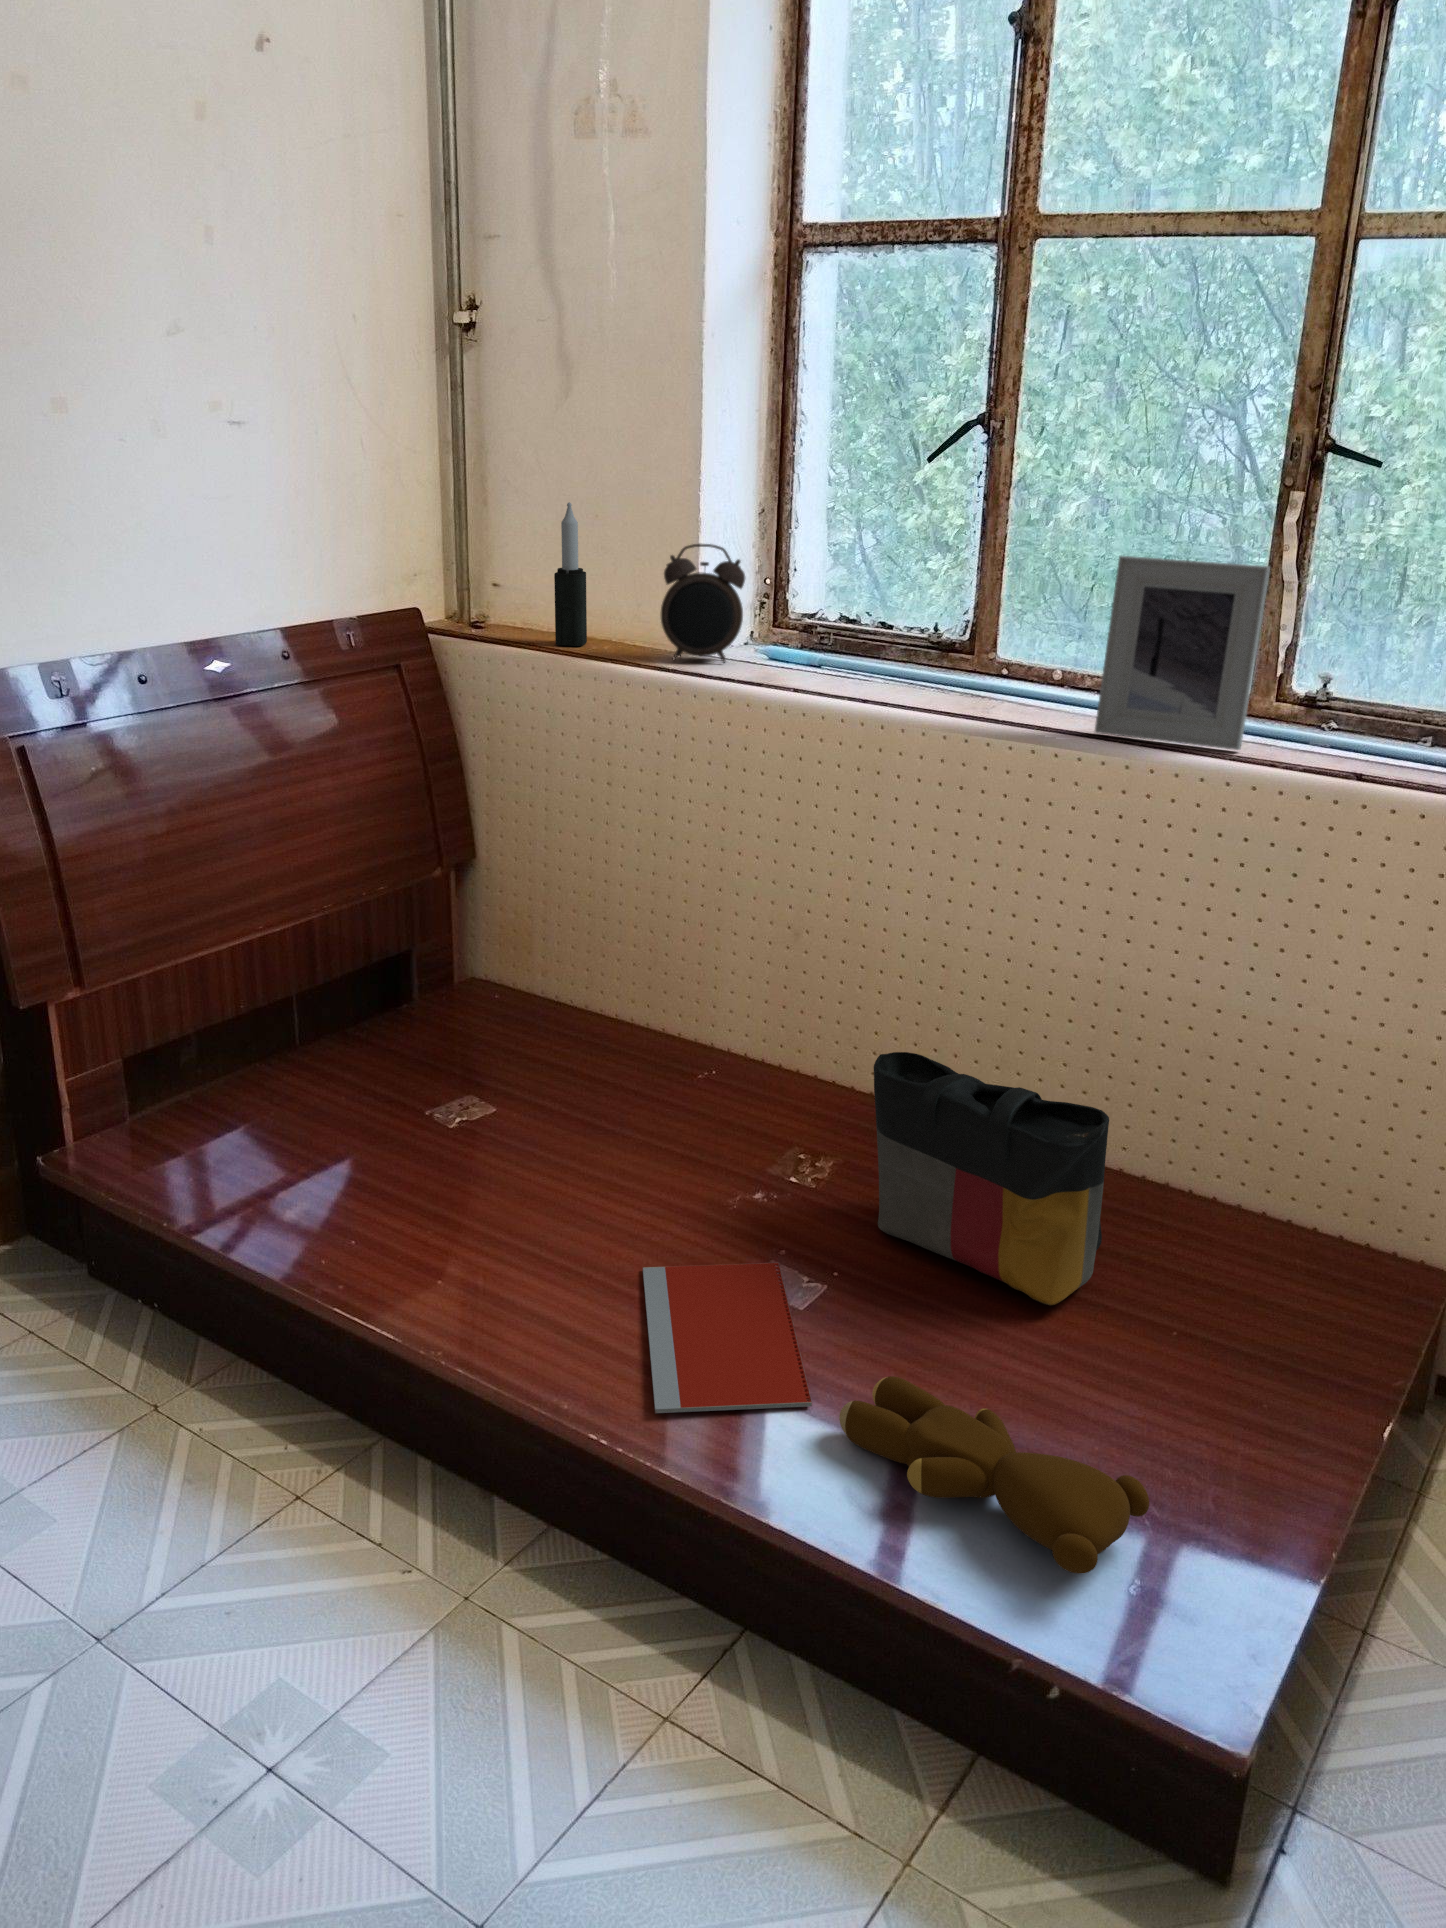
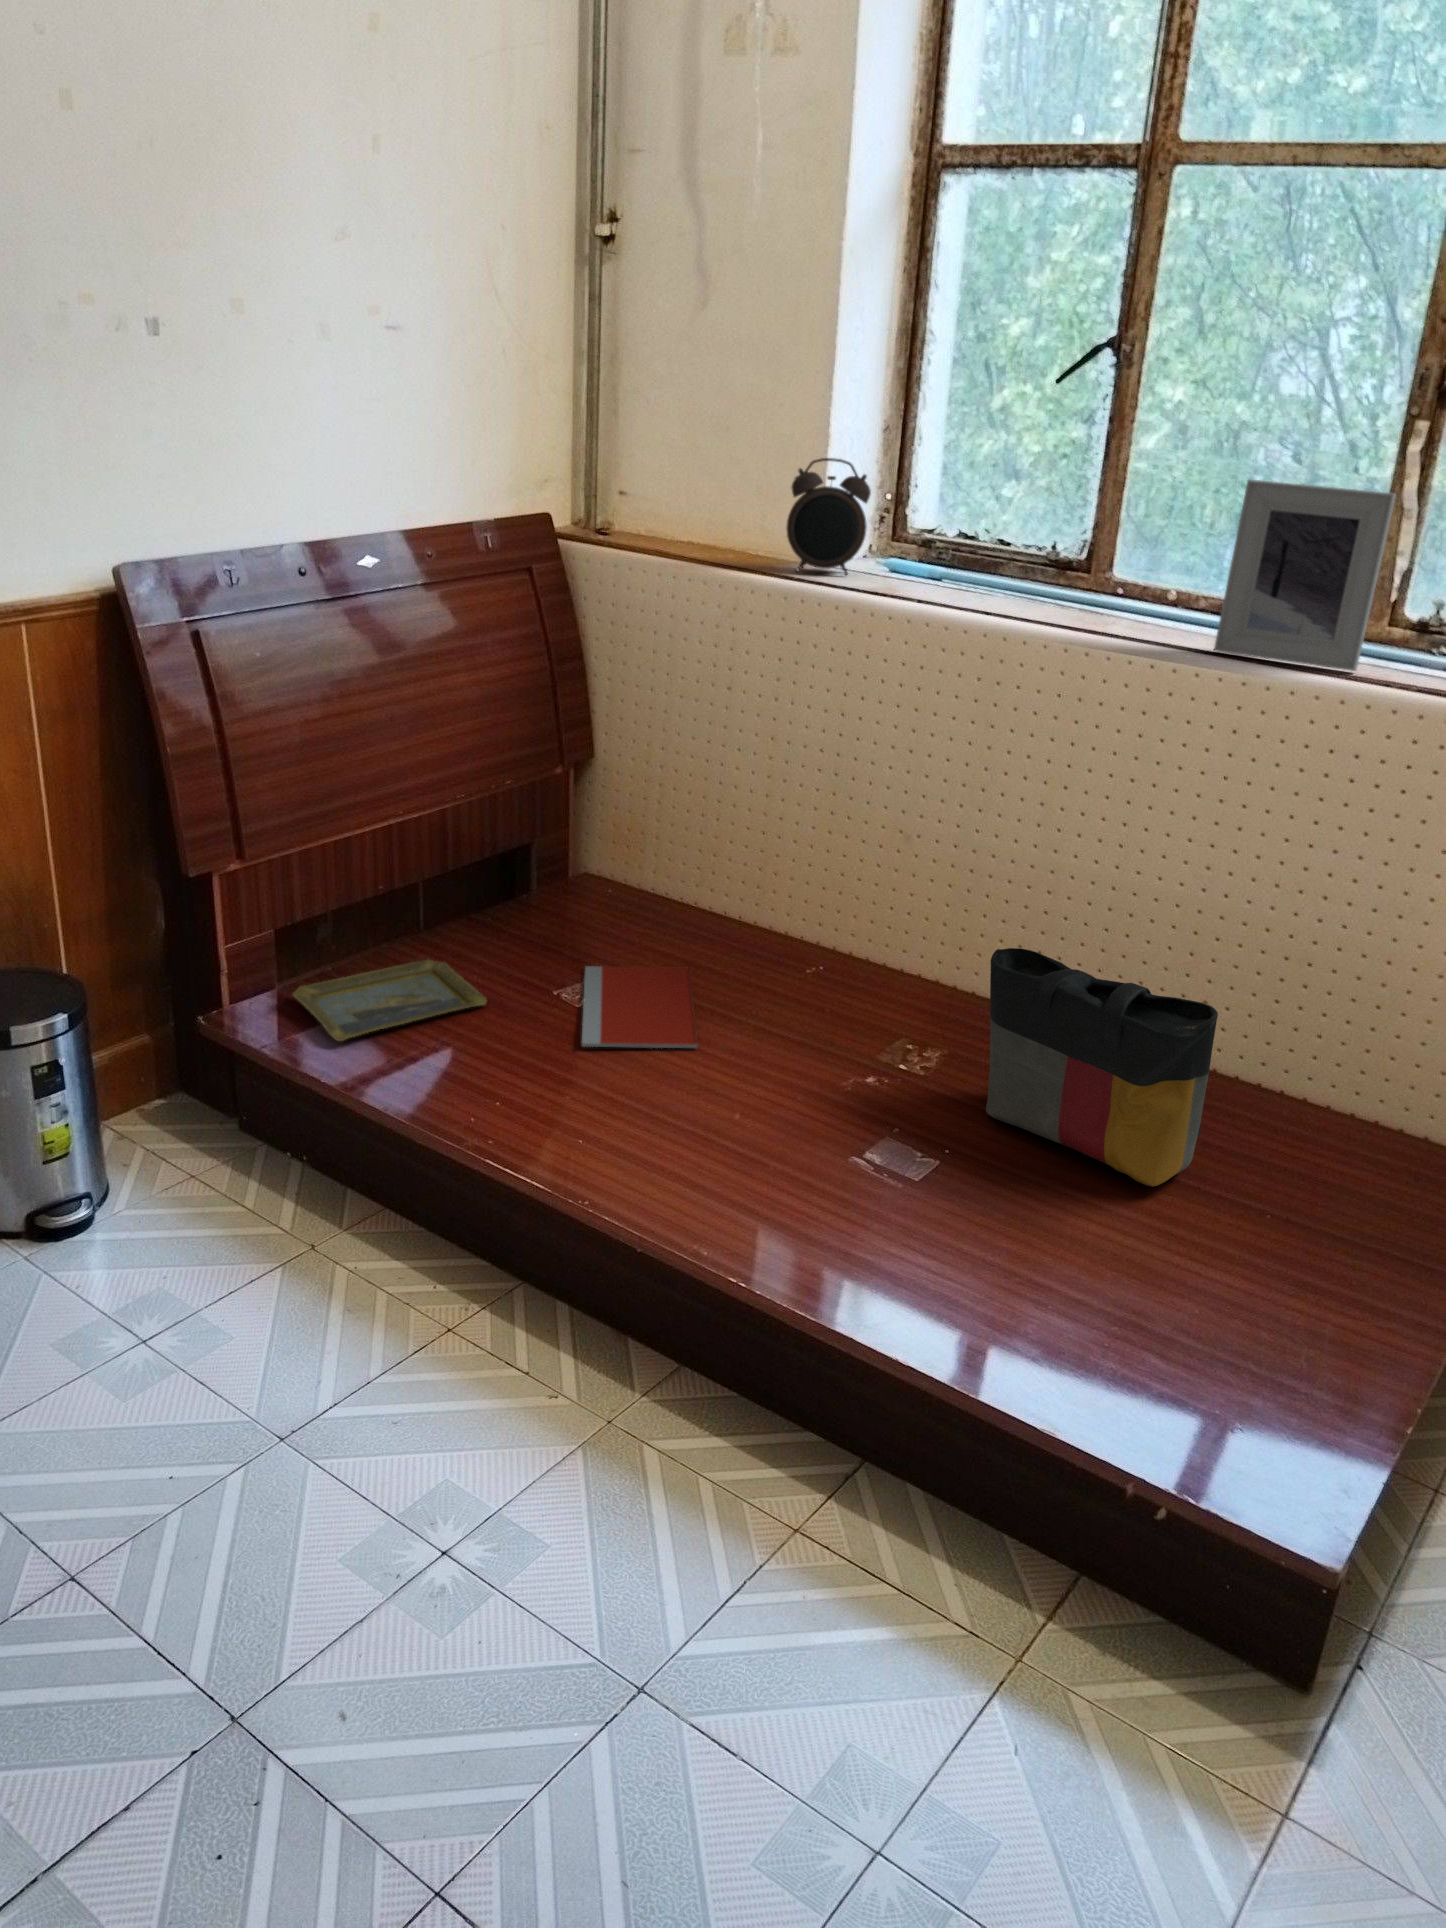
candle: present [554,502,587,646] -> none [680,414,713,555]
tray: none [146,1078,356,1175] -> present [293,960,487,1041]
notebook: present [643,1263,812,1413] -> present [582,966,697,1048]
teddy bear: present [839,1376,1149,1574] -> none [959,1239,1250,1410]

